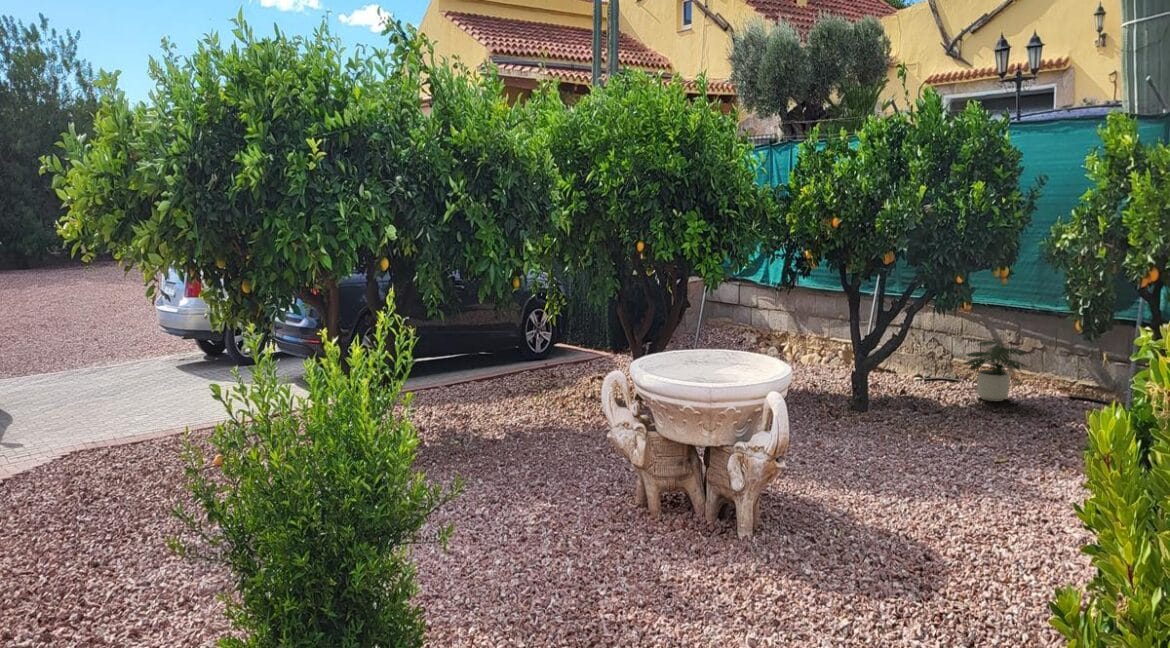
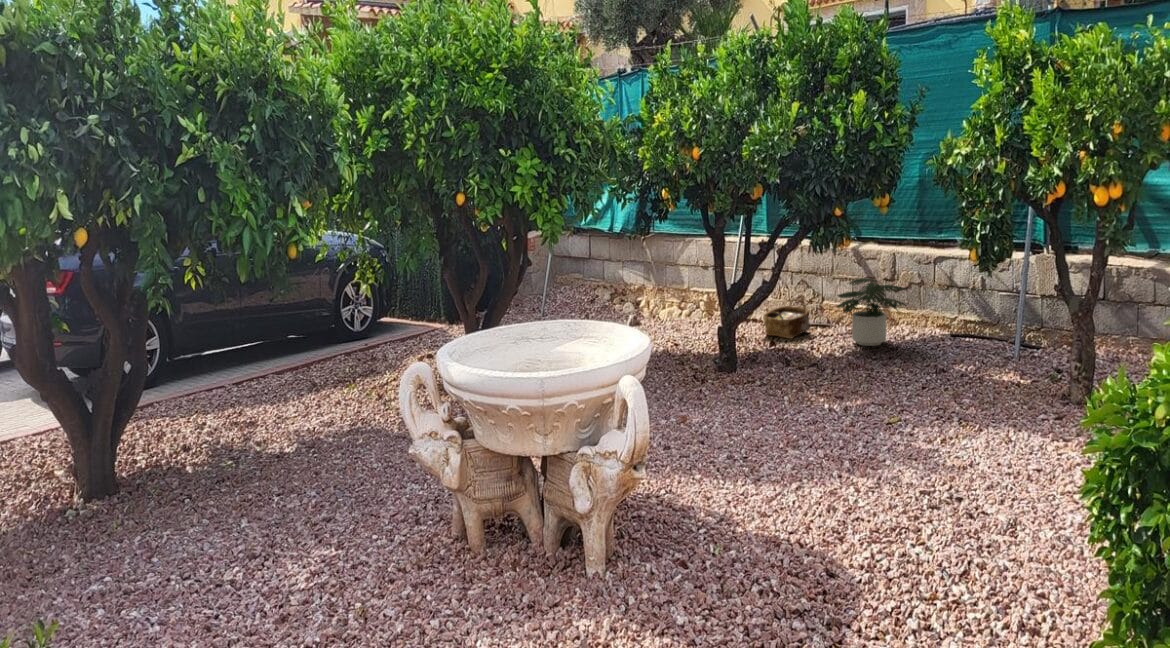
woven basket: none [897,355,939,389] -> present [763,299,810,339]

